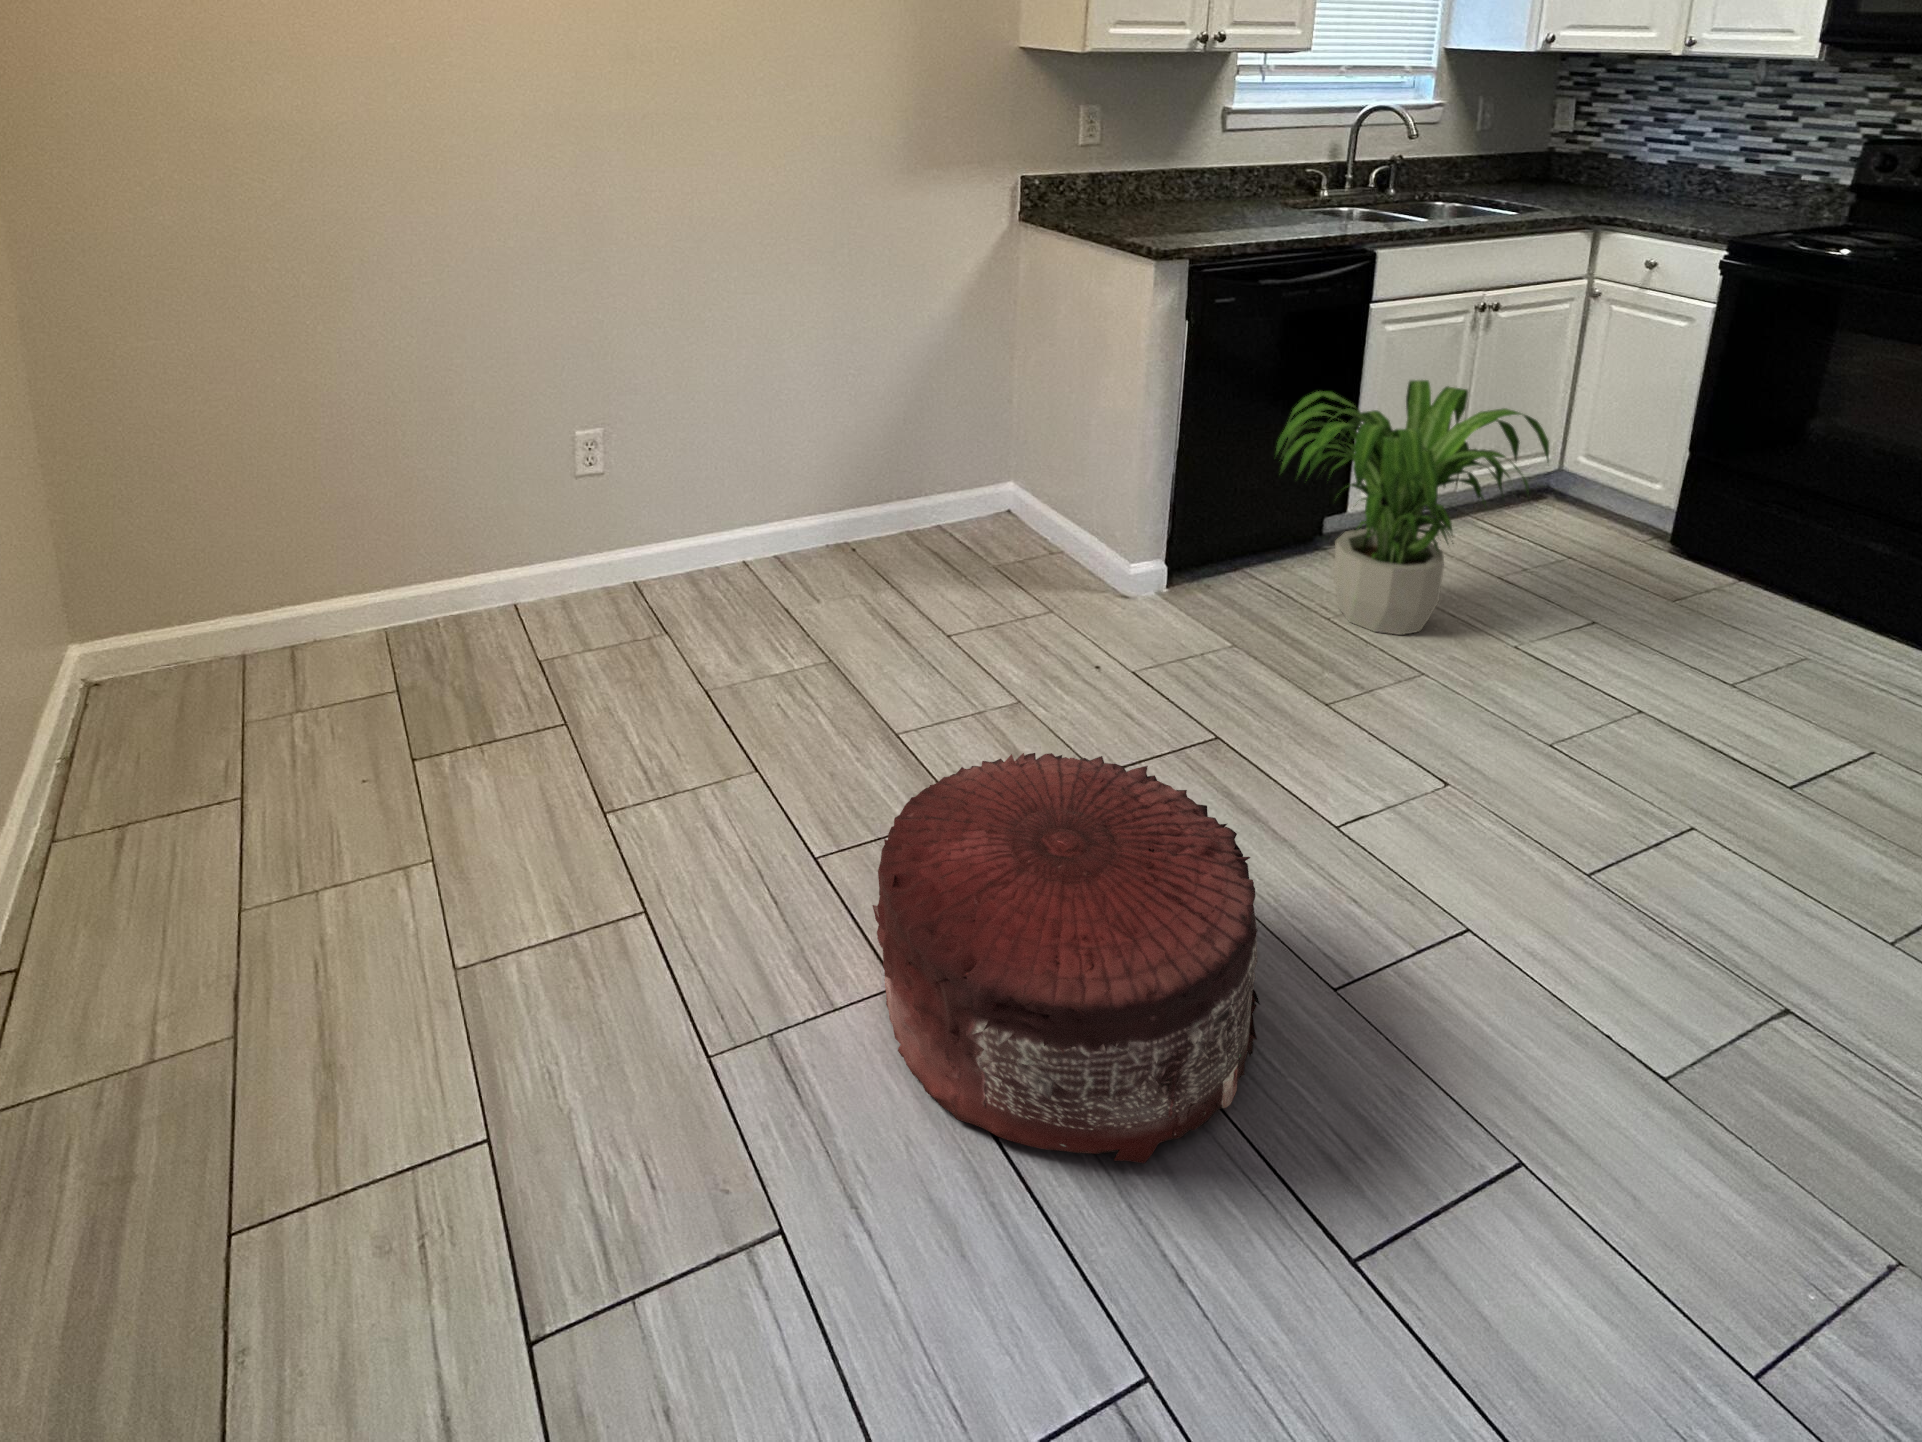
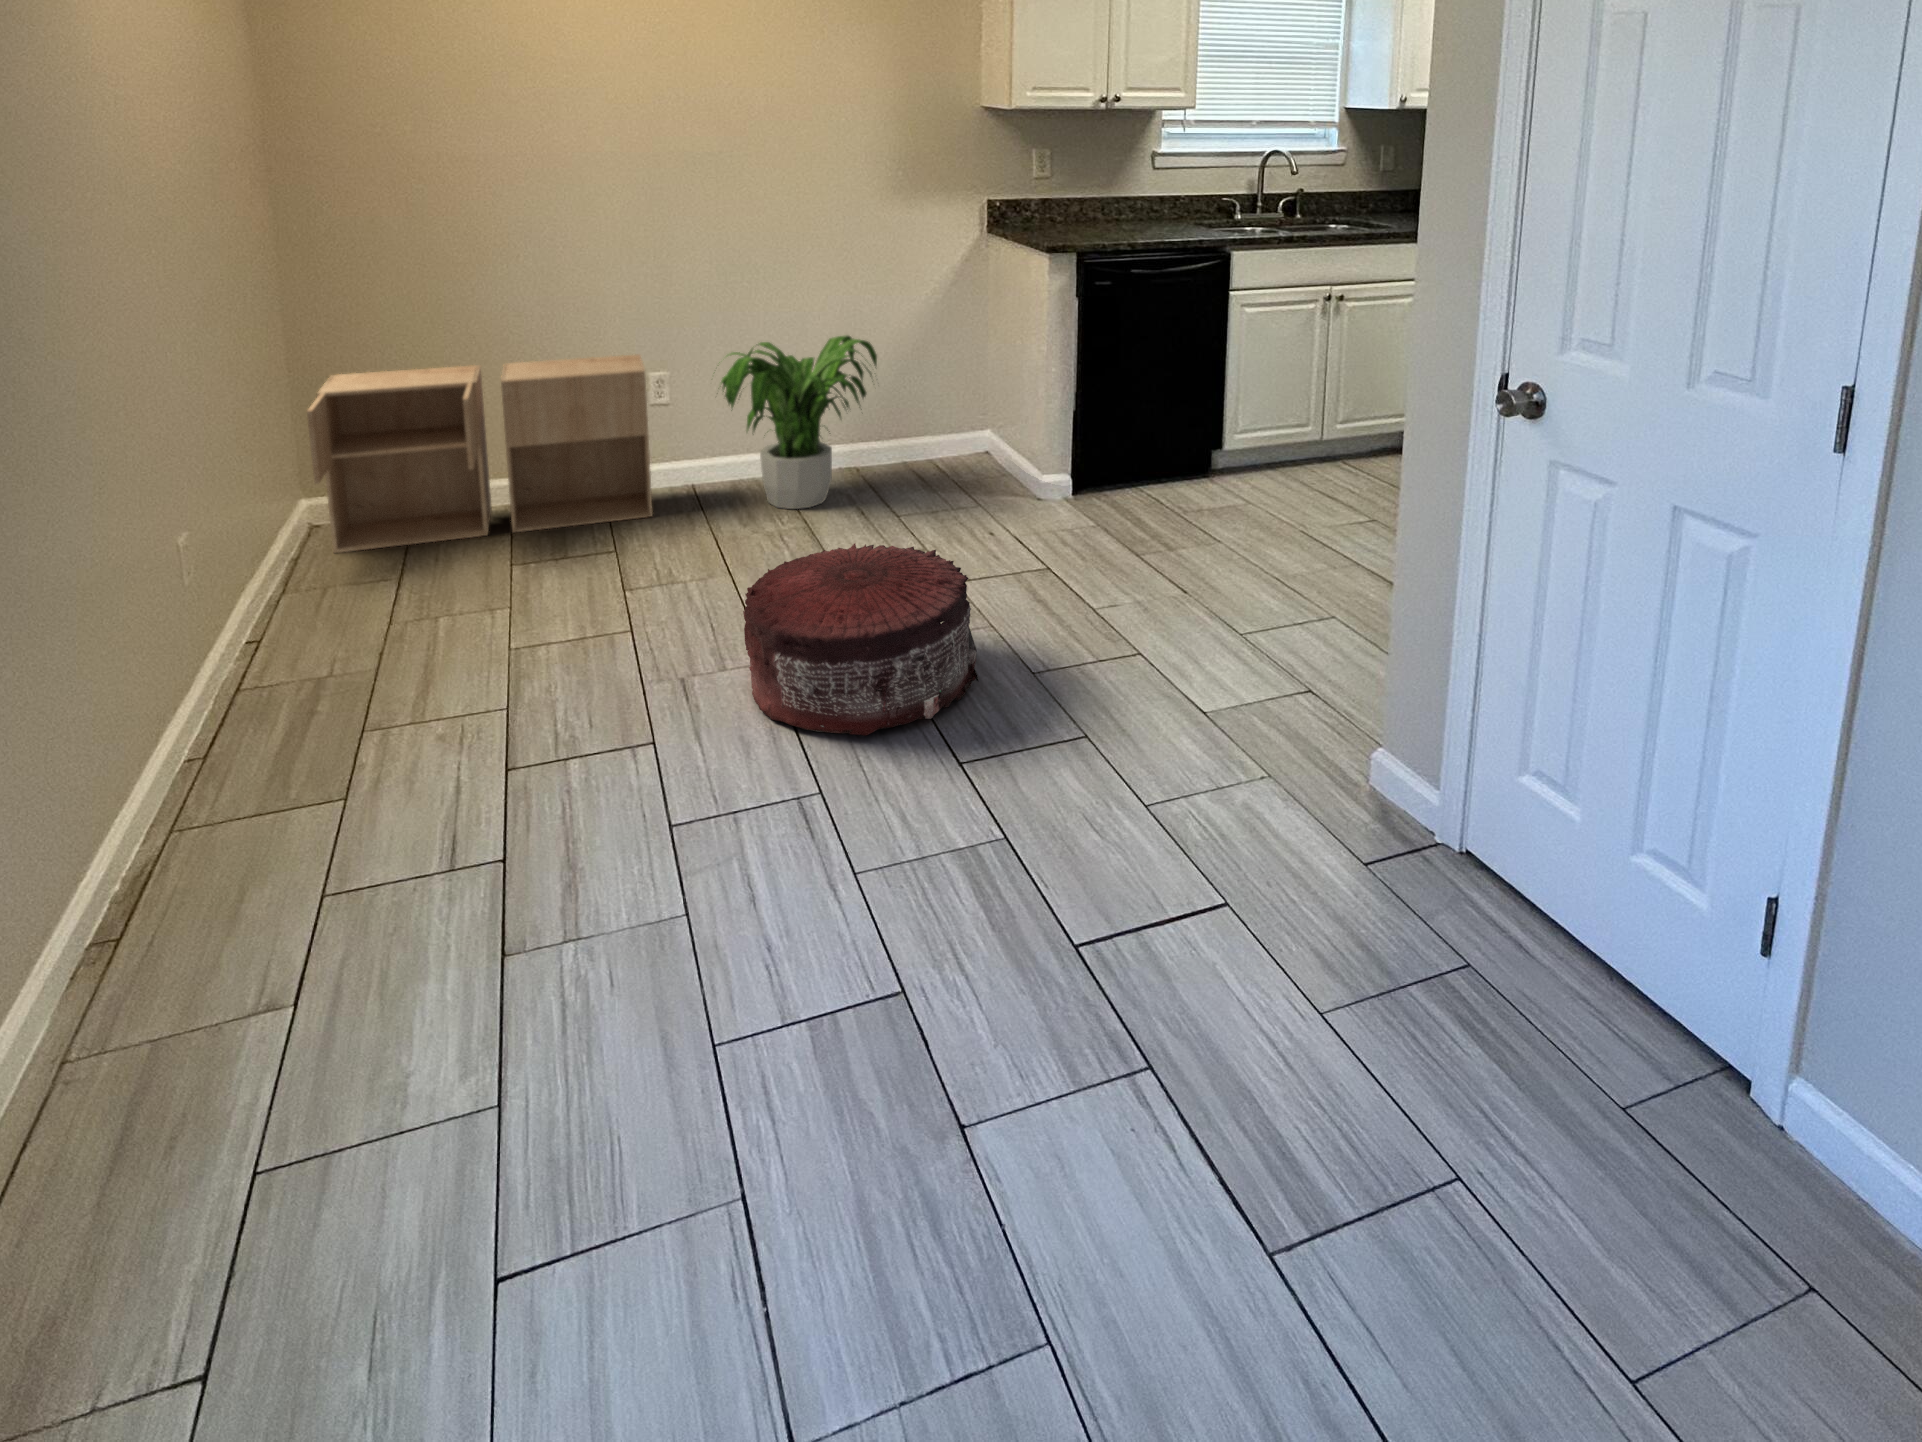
potted plant: present [1276,380,1549,635] -> present [721,336,877,509]
storage cabinet: none [87,404,598,731] -> present [307,354,653,553]

